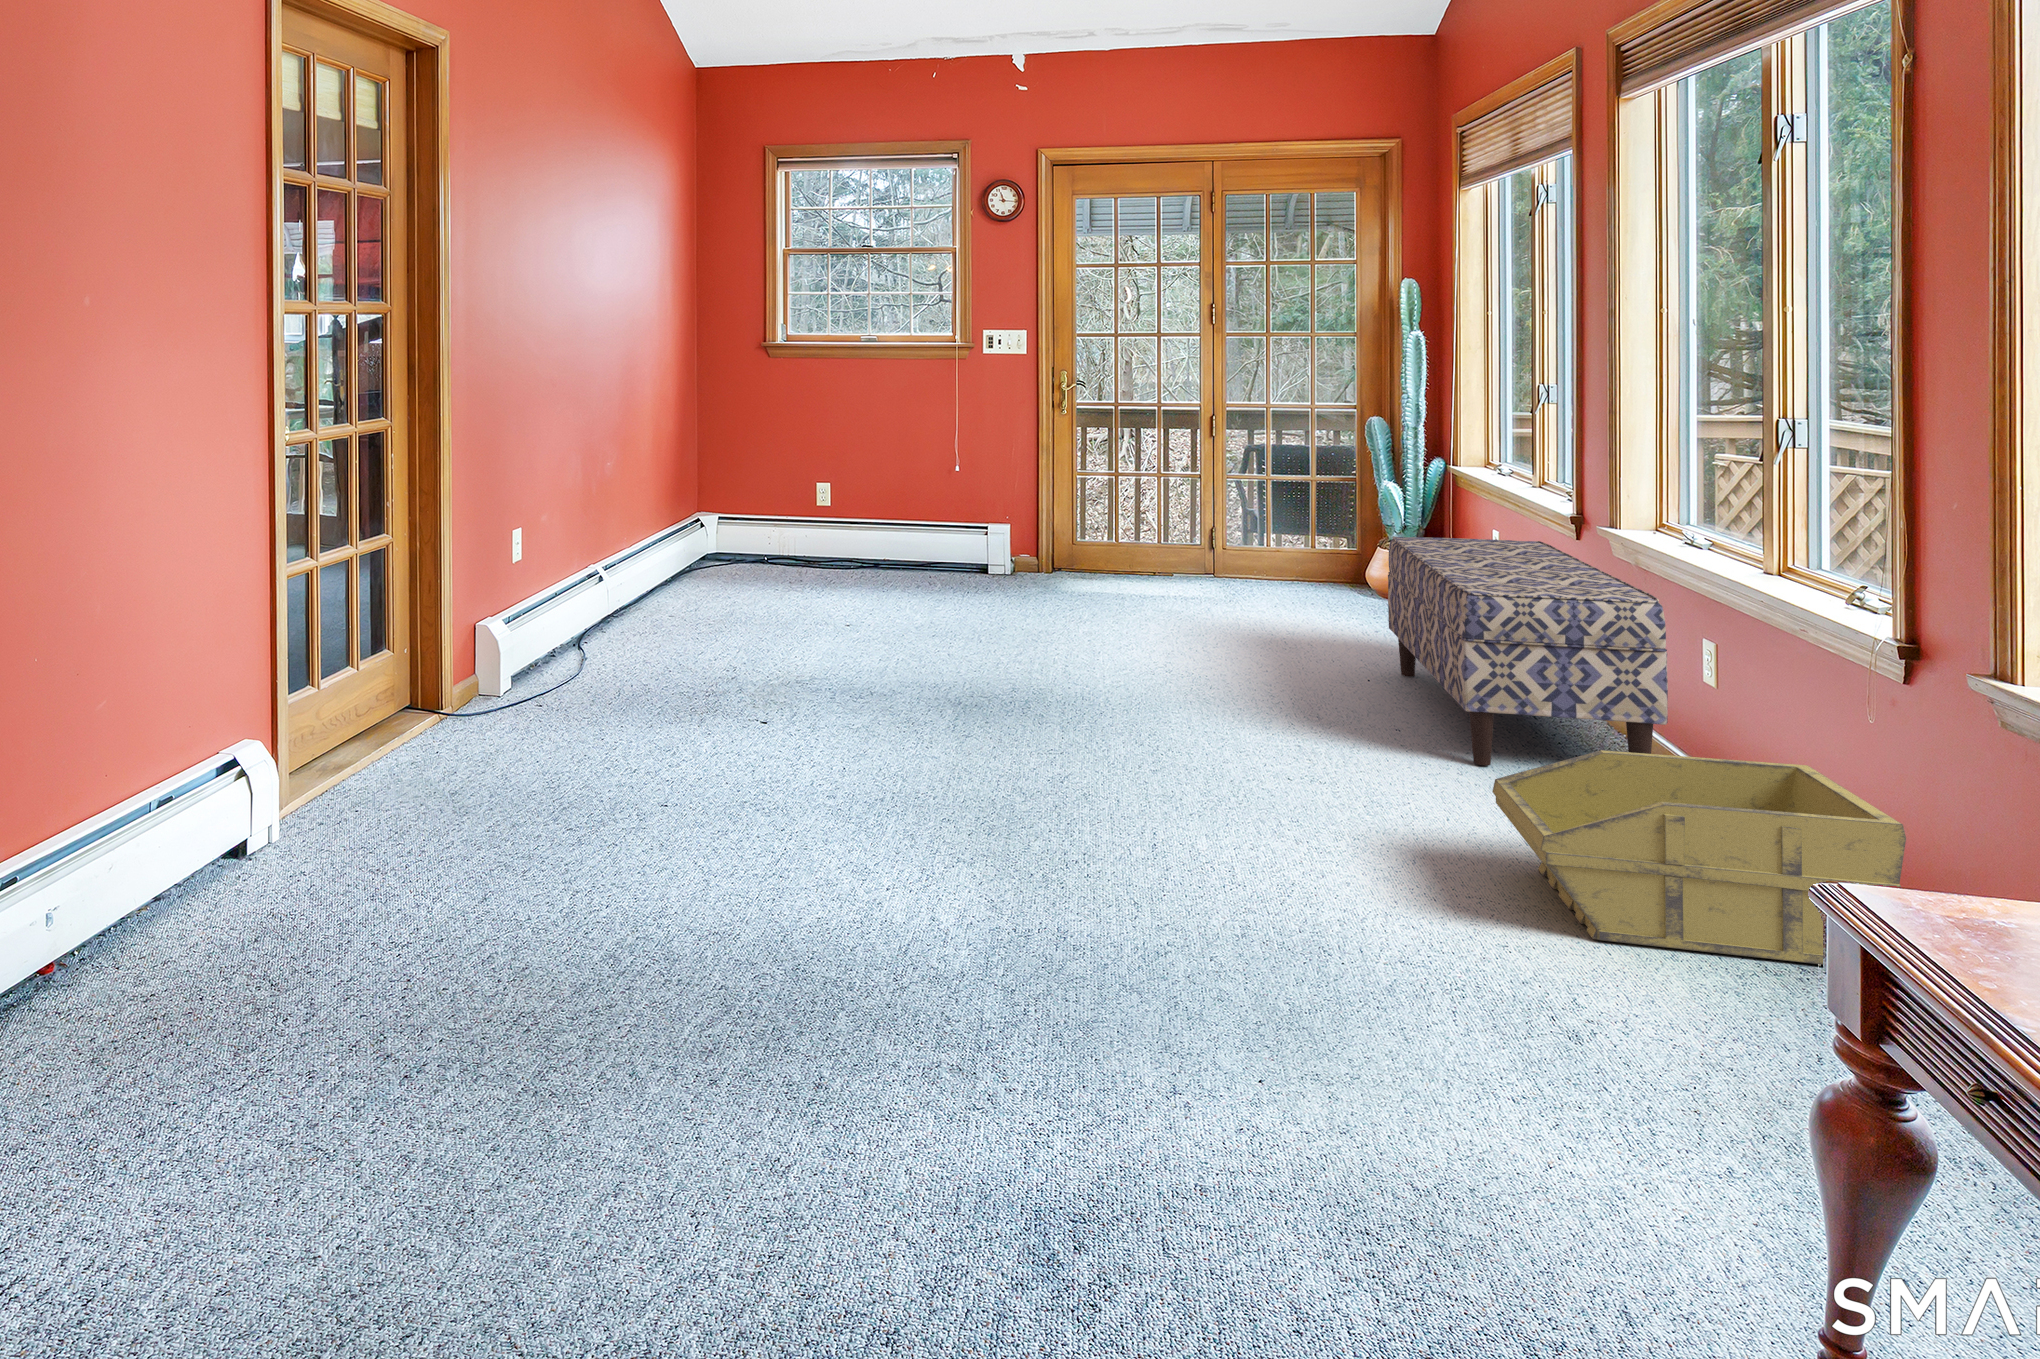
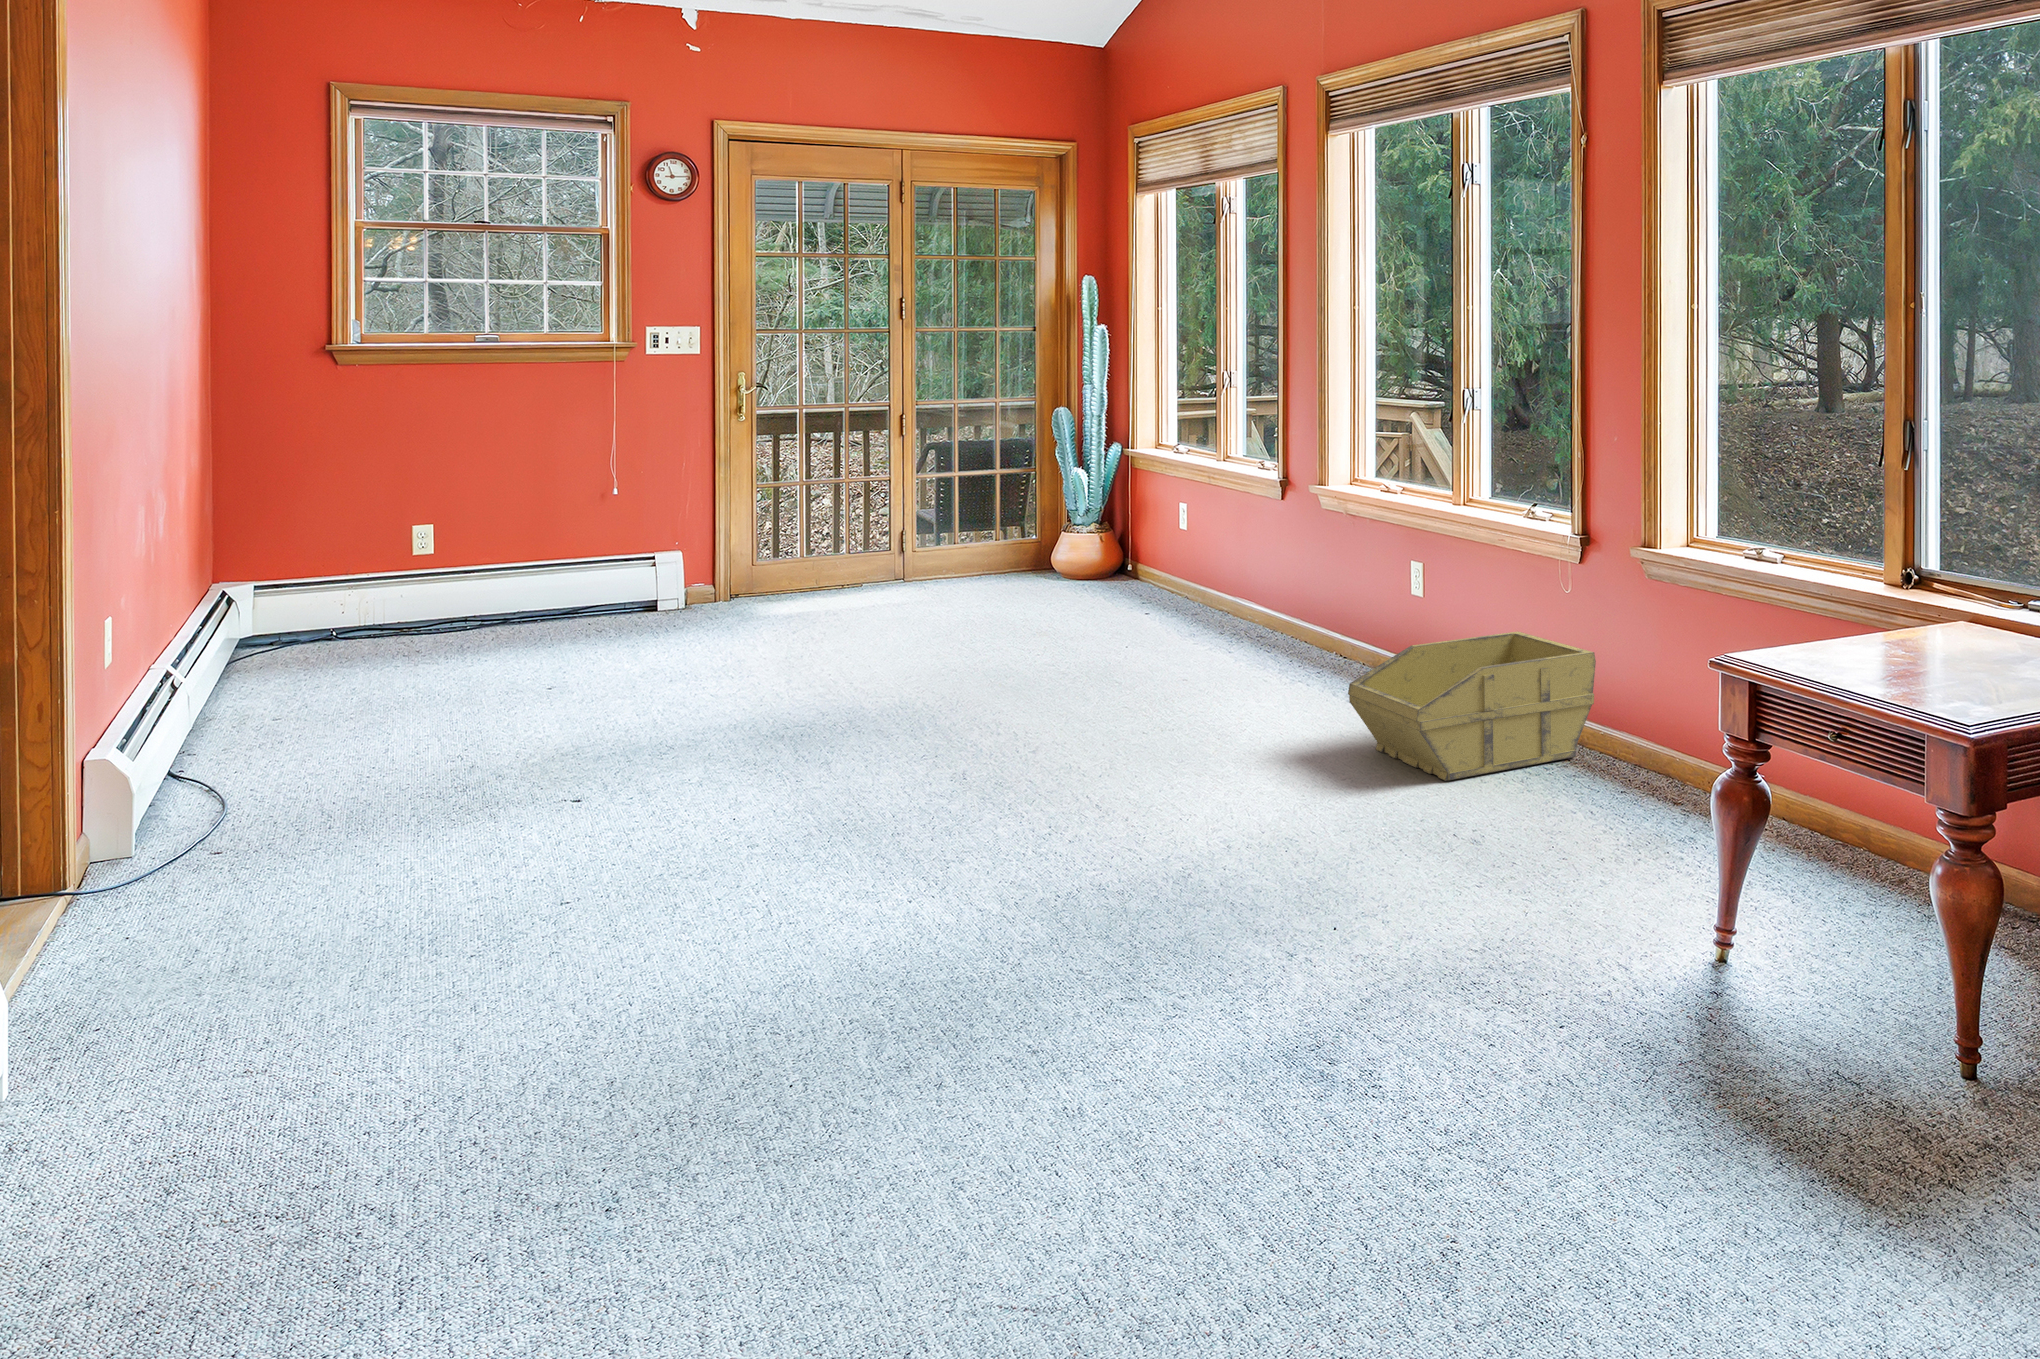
bench: present [1388,536,1668,765] -> none [1138,505,1389,691]

